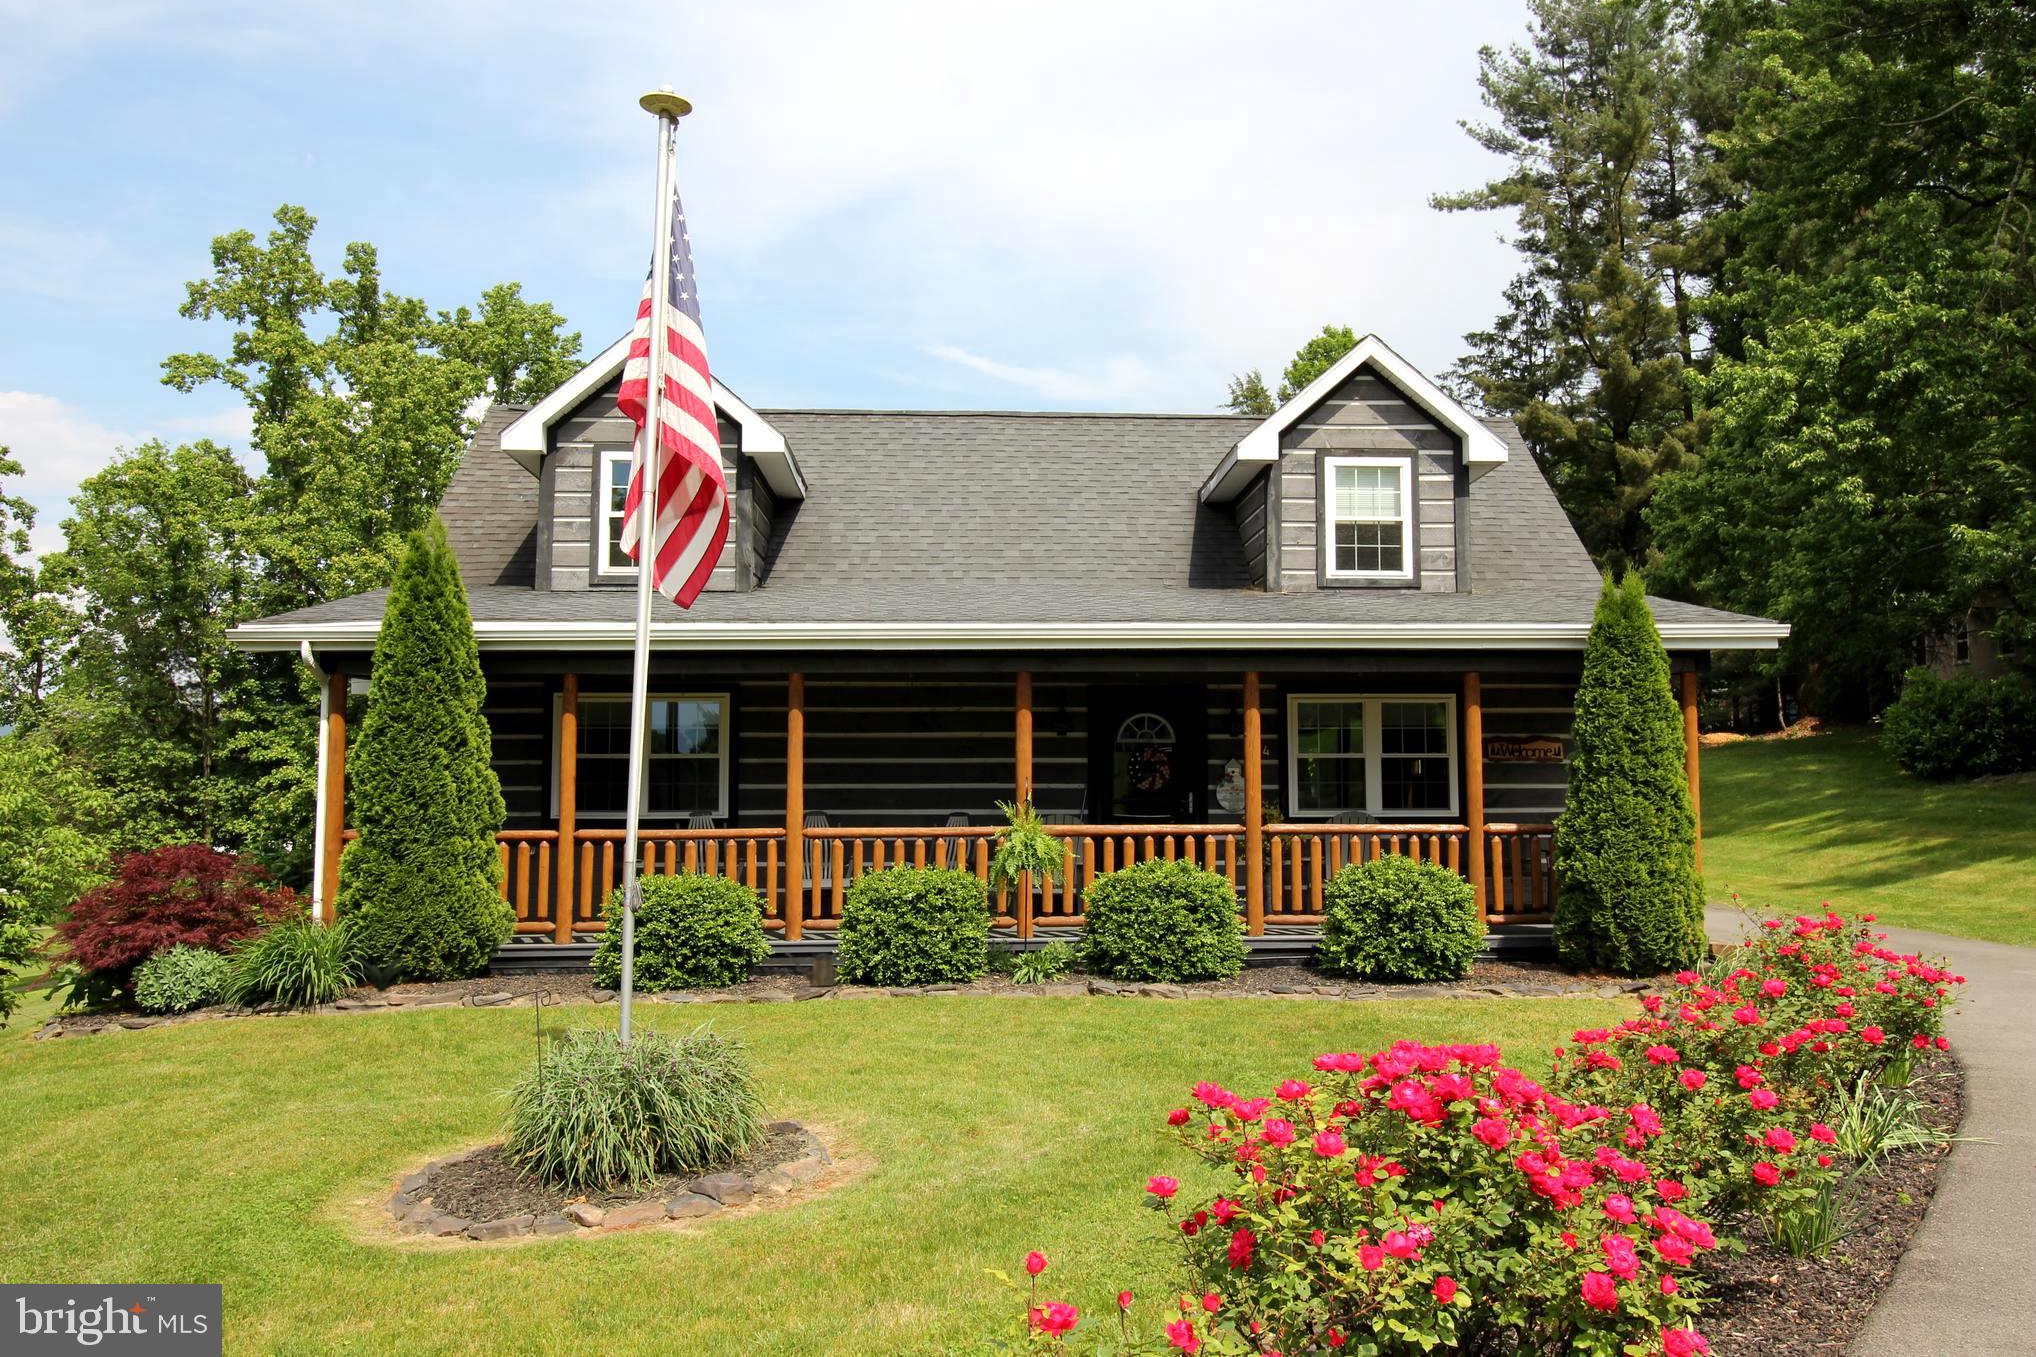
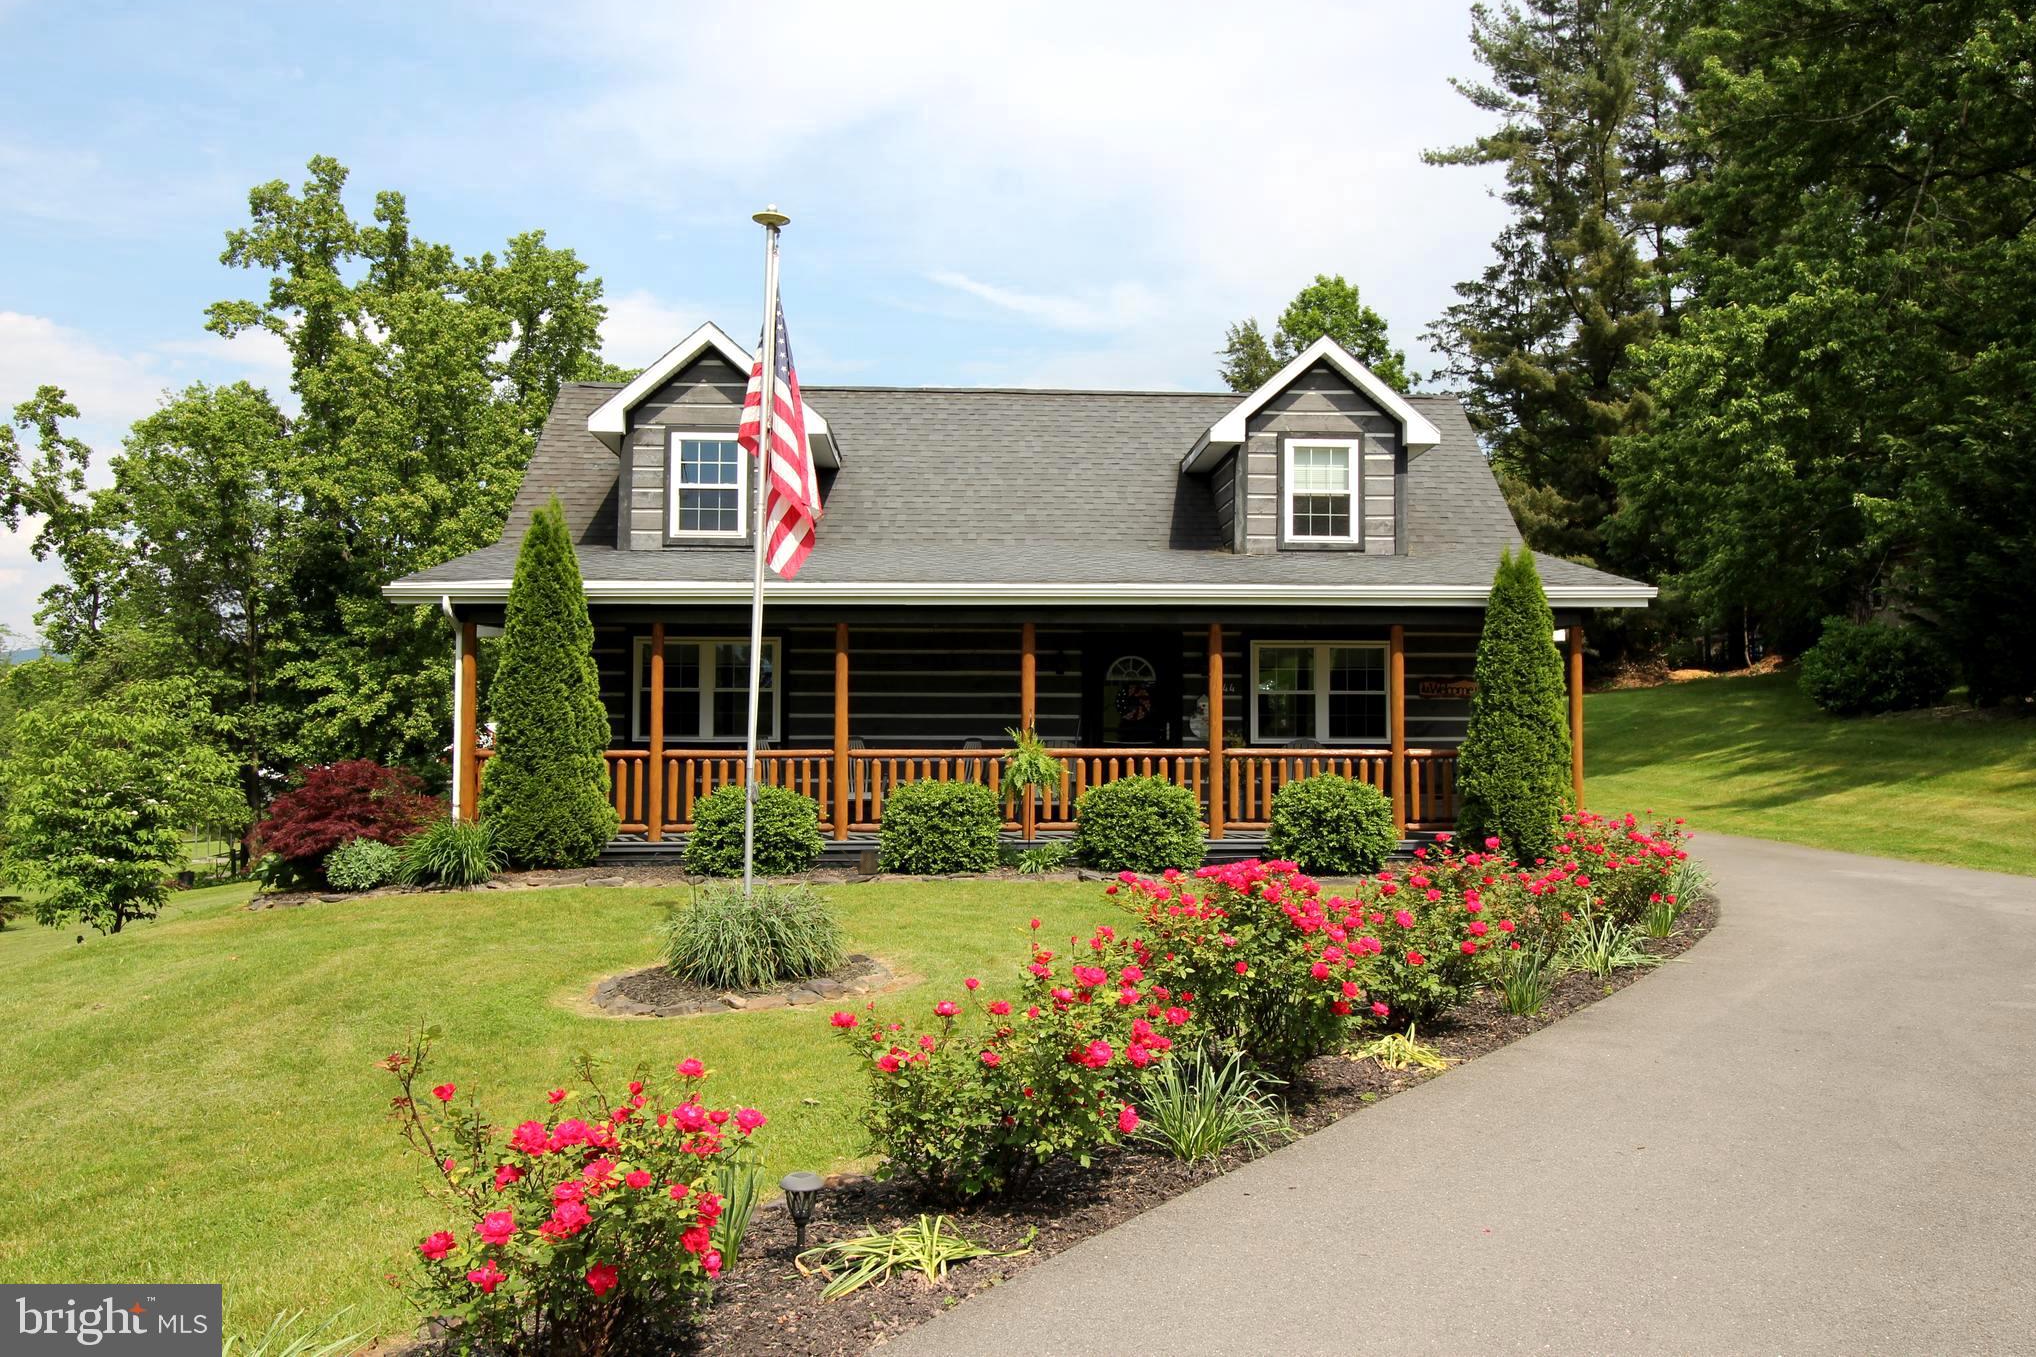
potted plant: present [353,955,408,993] -> none [496,847,542,887]

